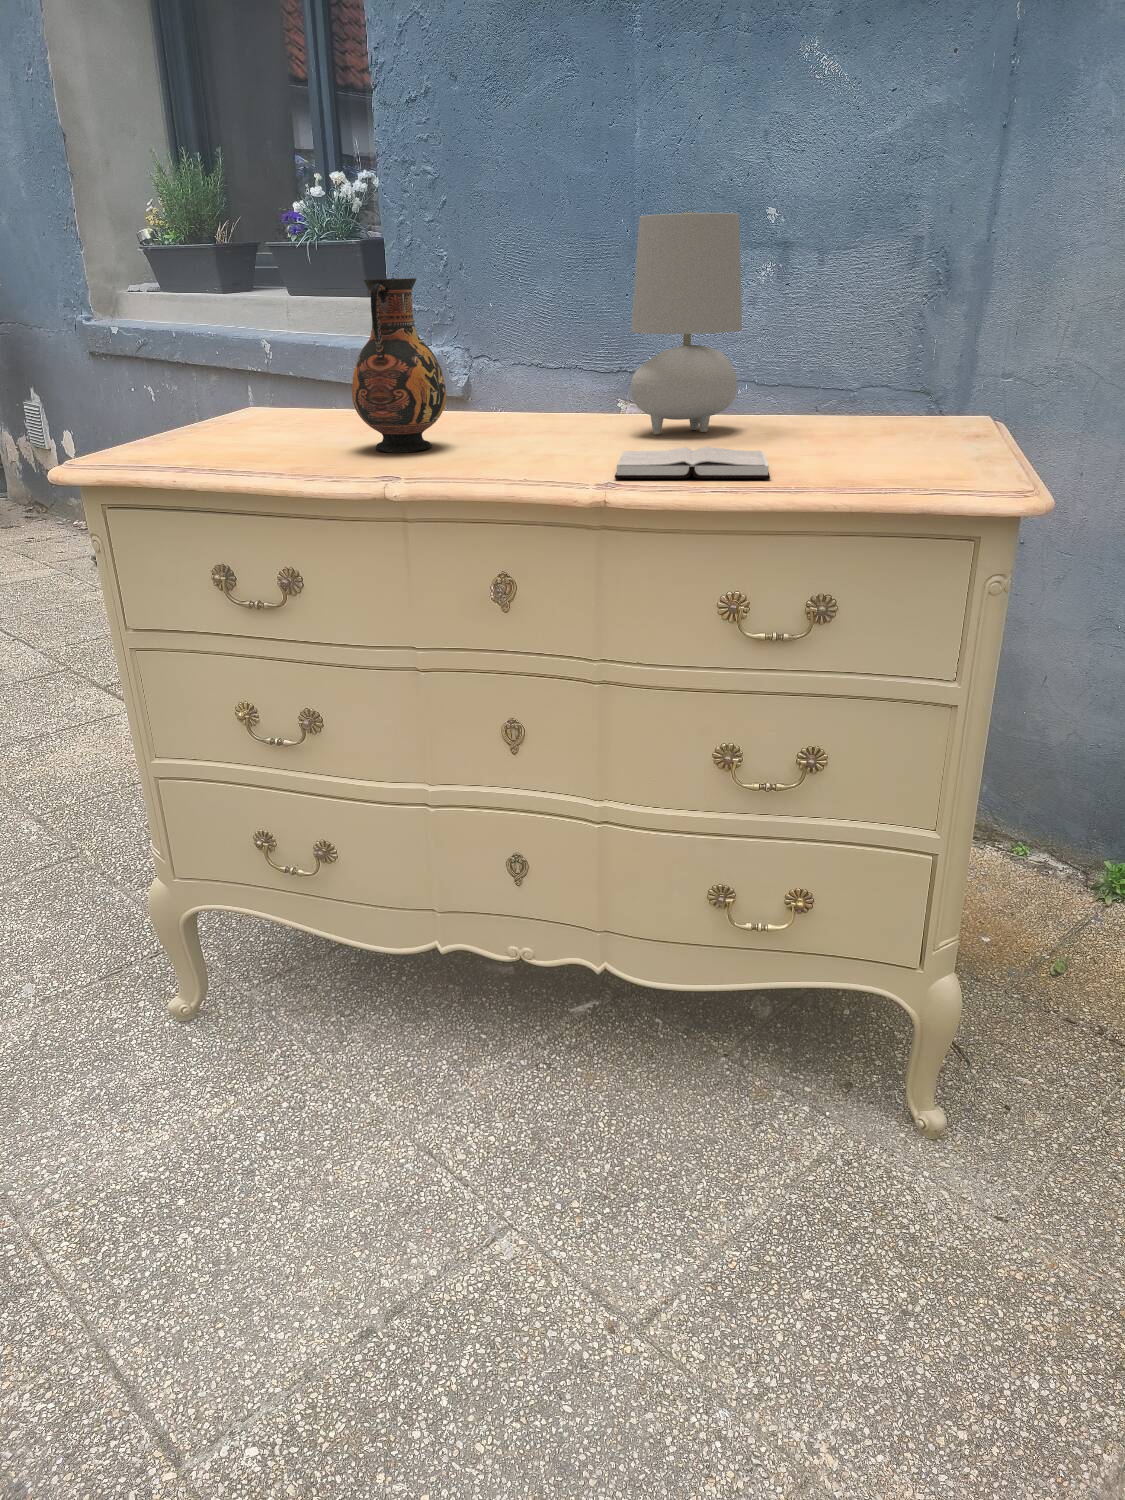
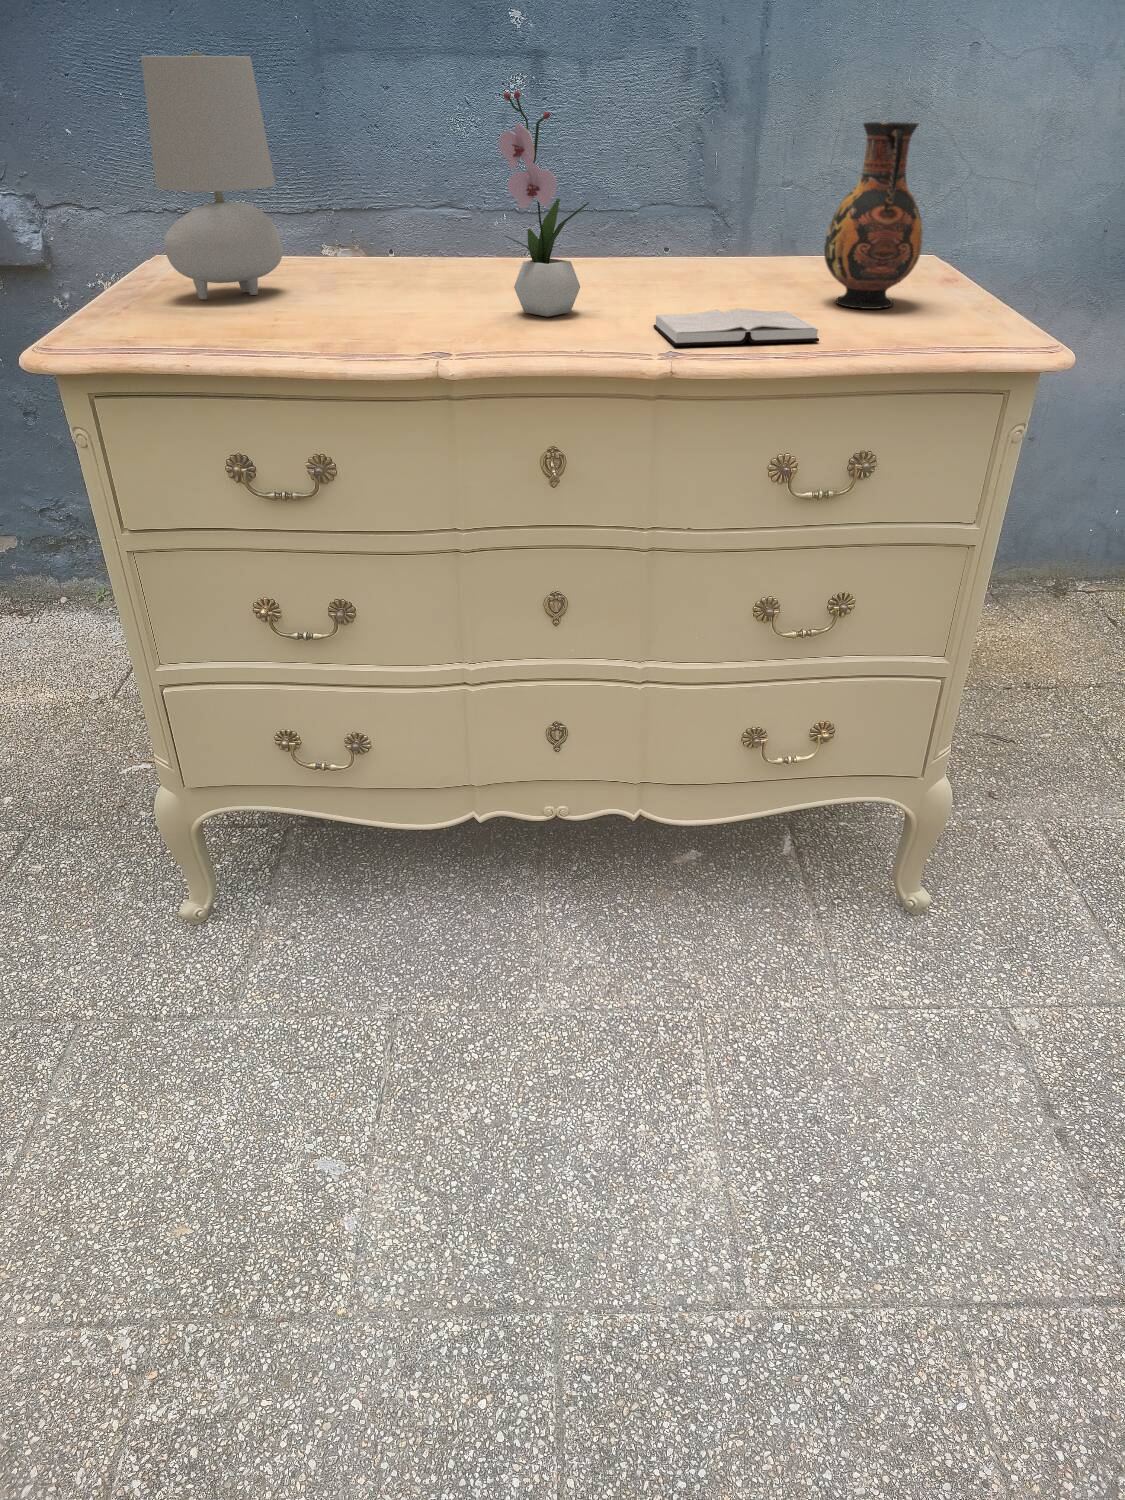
table lamp: present [631,212,742,434] -> present [141,52,283,299]
flower arrangement: none [485,246,575,452] -> present [499,91,590,317]
vase: present [352,278,446,452] -> present [824,122,922,309]

